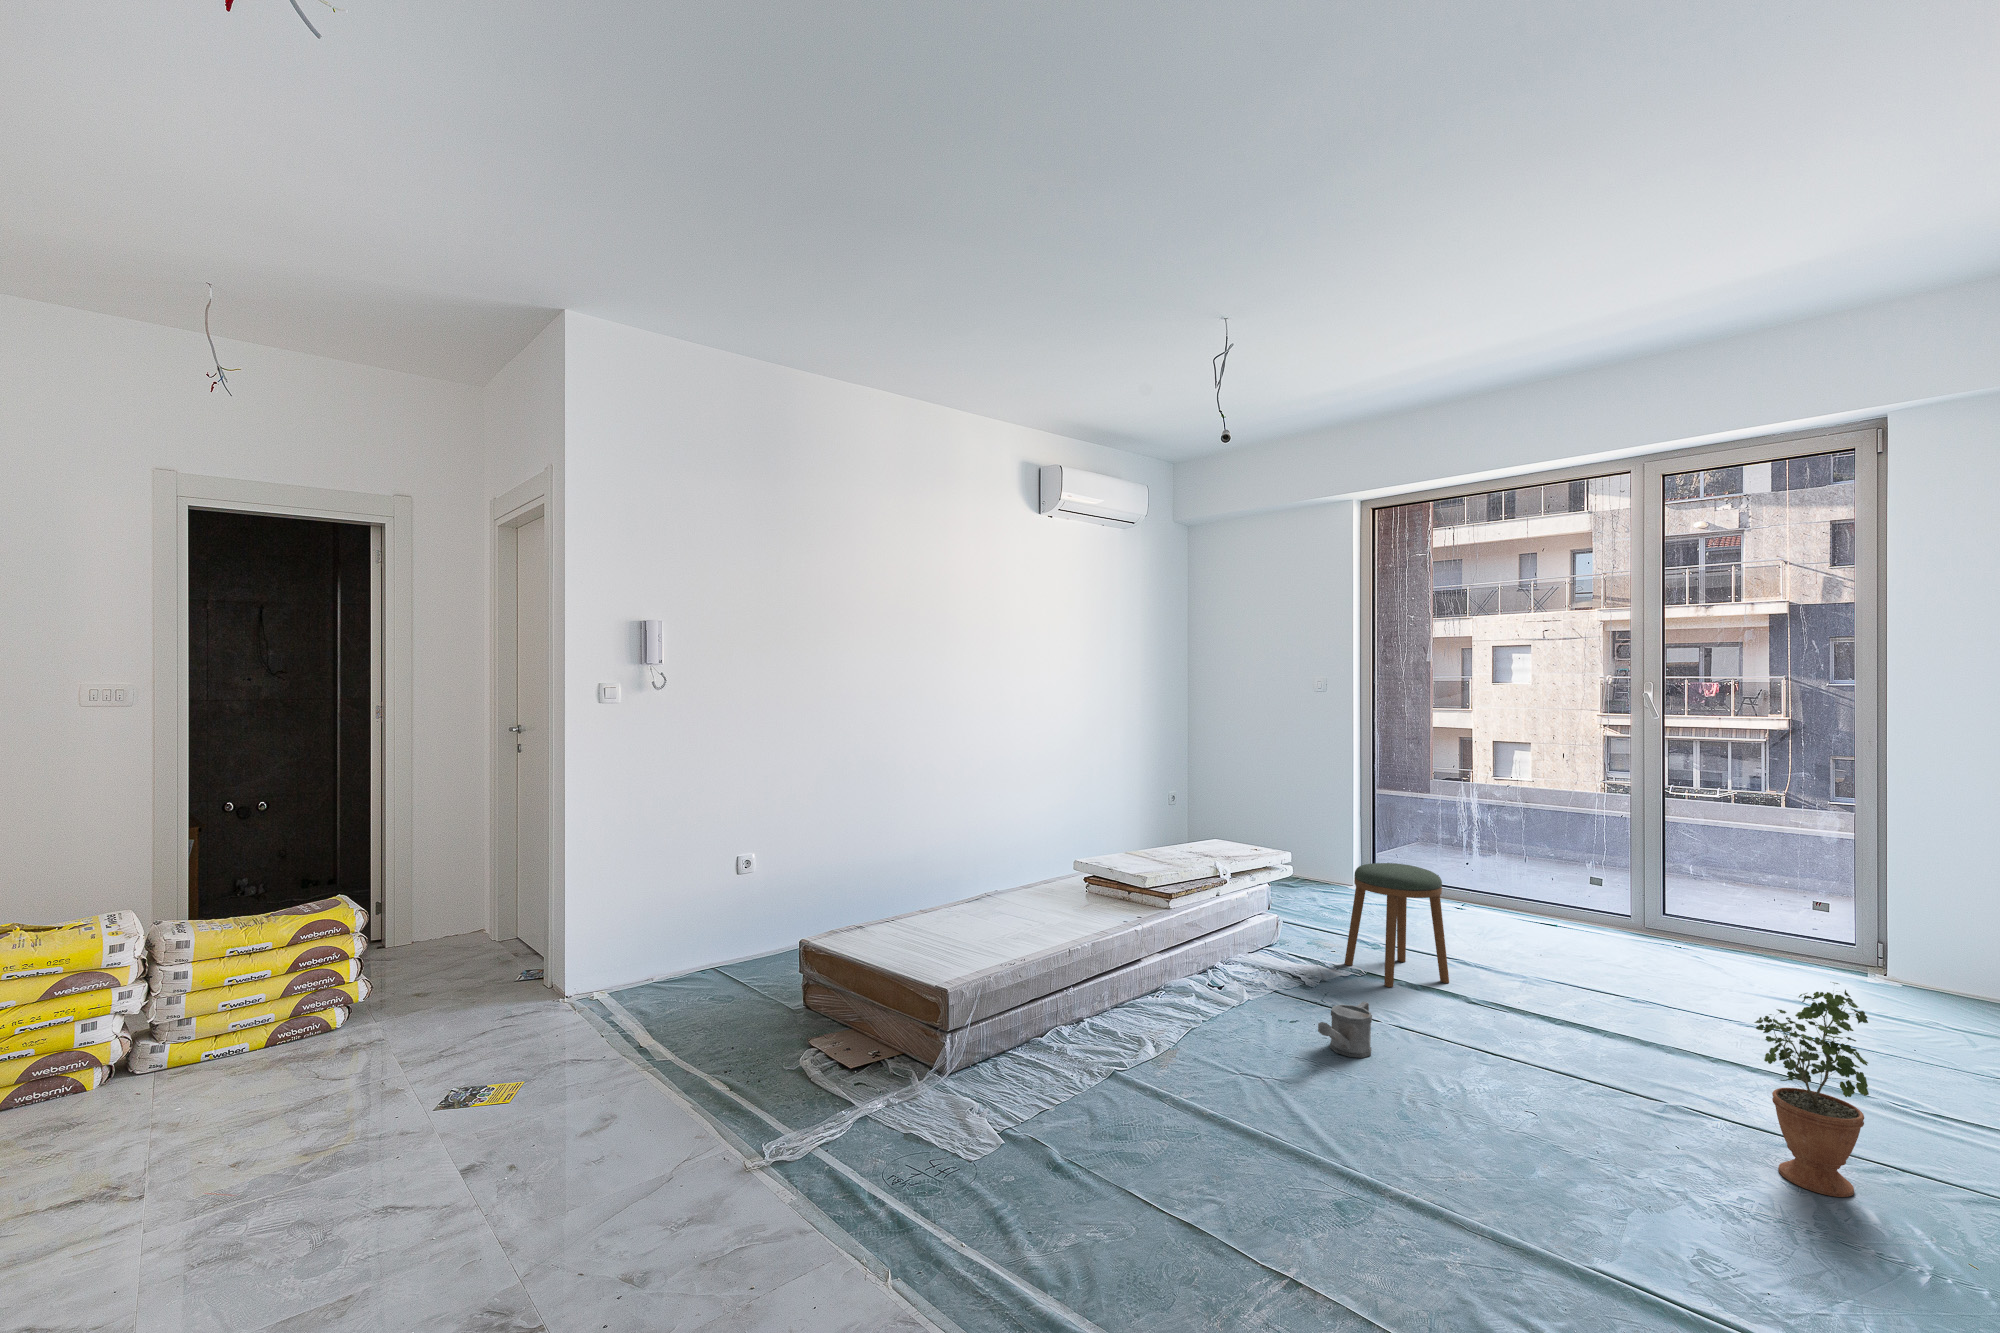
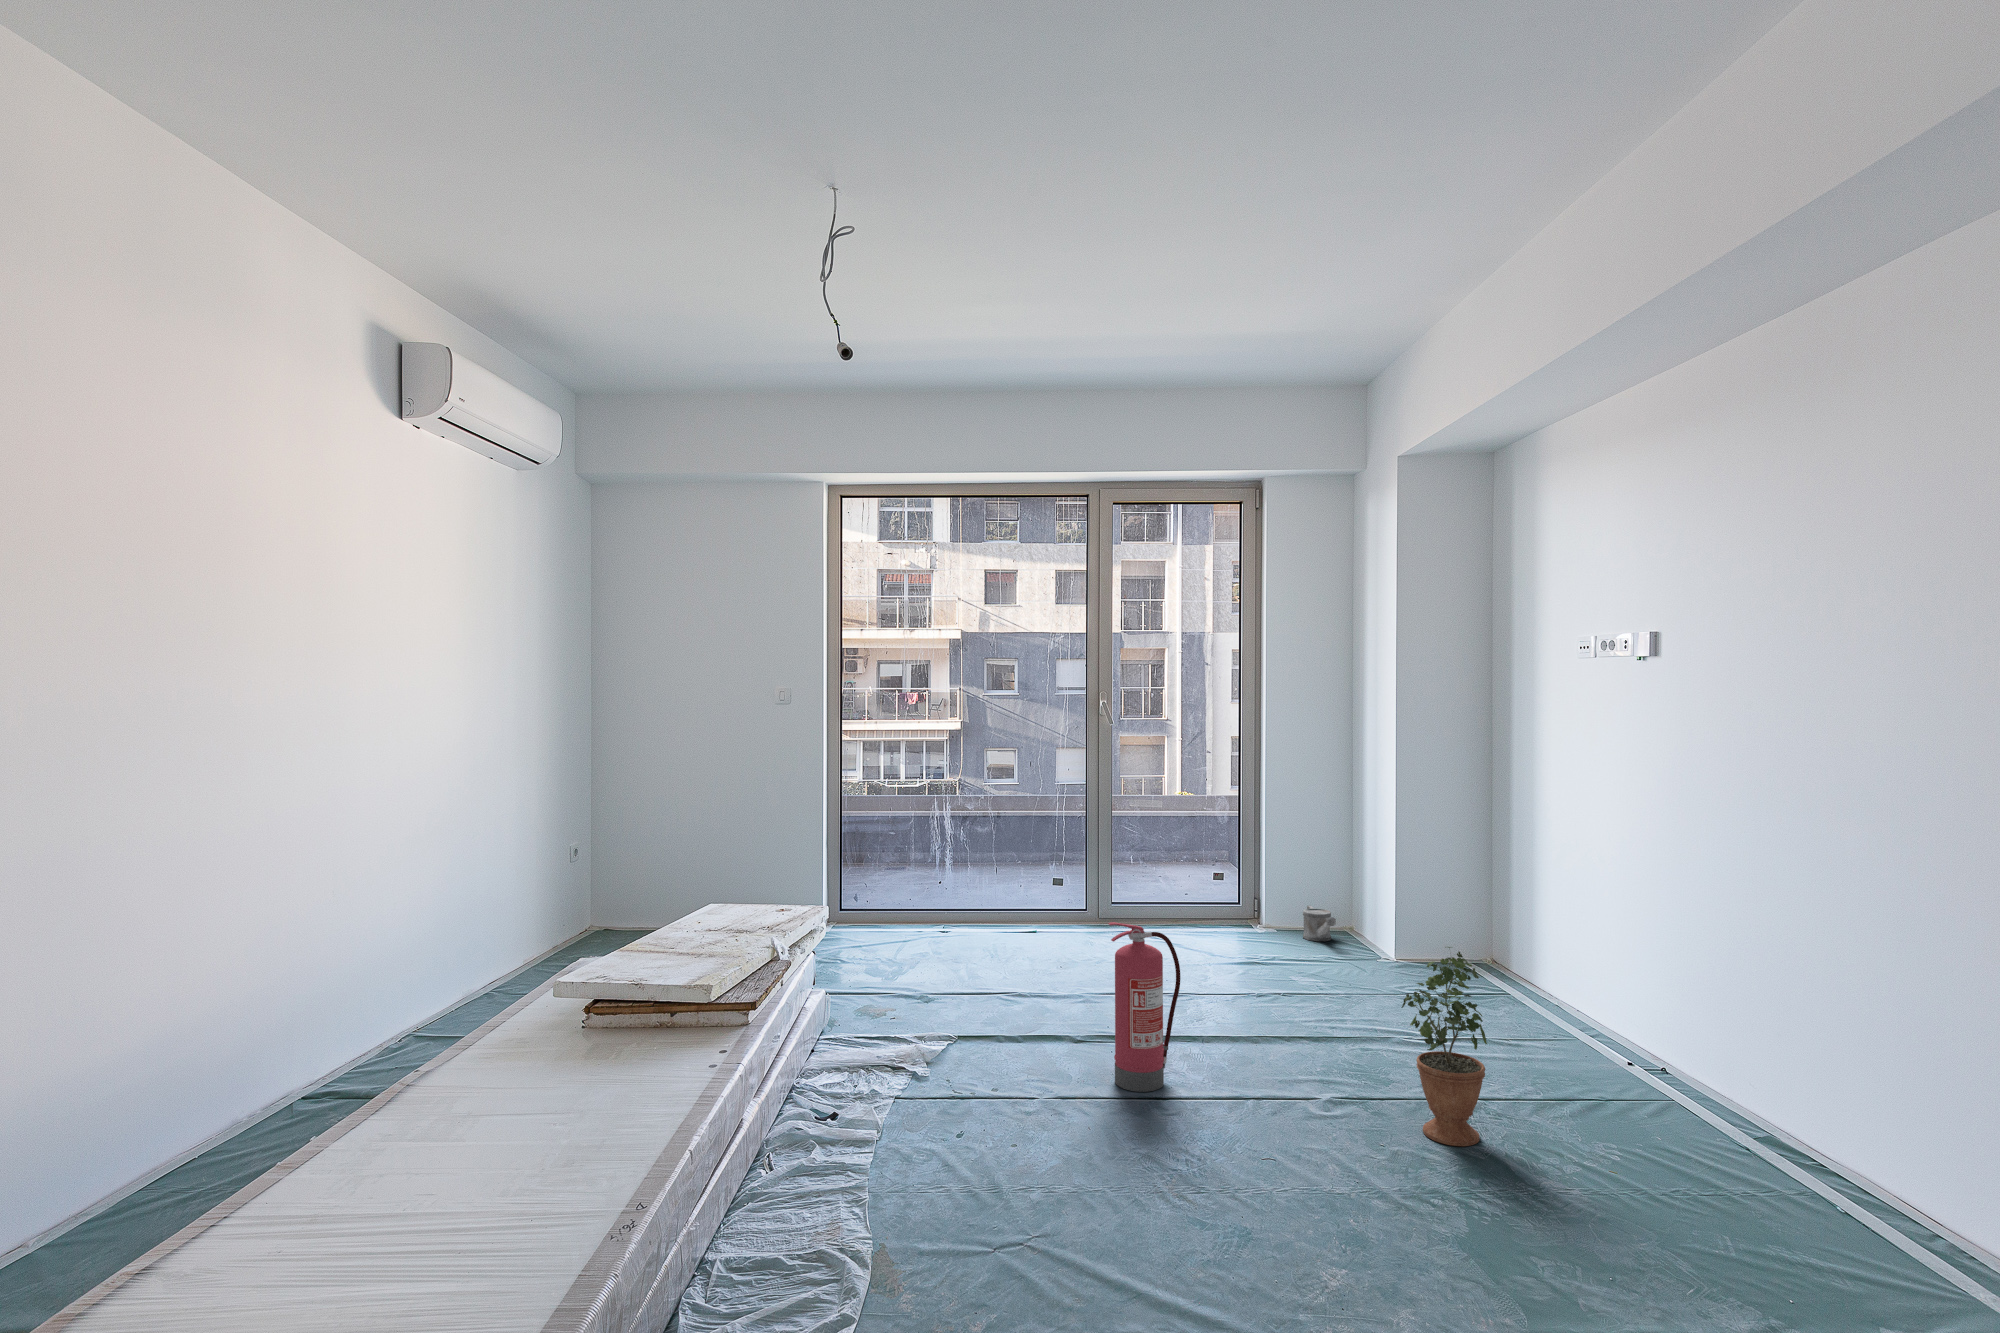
stool: present [1344,863,1449,987] -> none [914,900,1028,1053]
fire extinguisher: none [1476,895,1554,1051] -> present [1108,922,1180,1092]
watering can: present [1318,1002,1372,1058] -> present [1303,905,1336,941]

